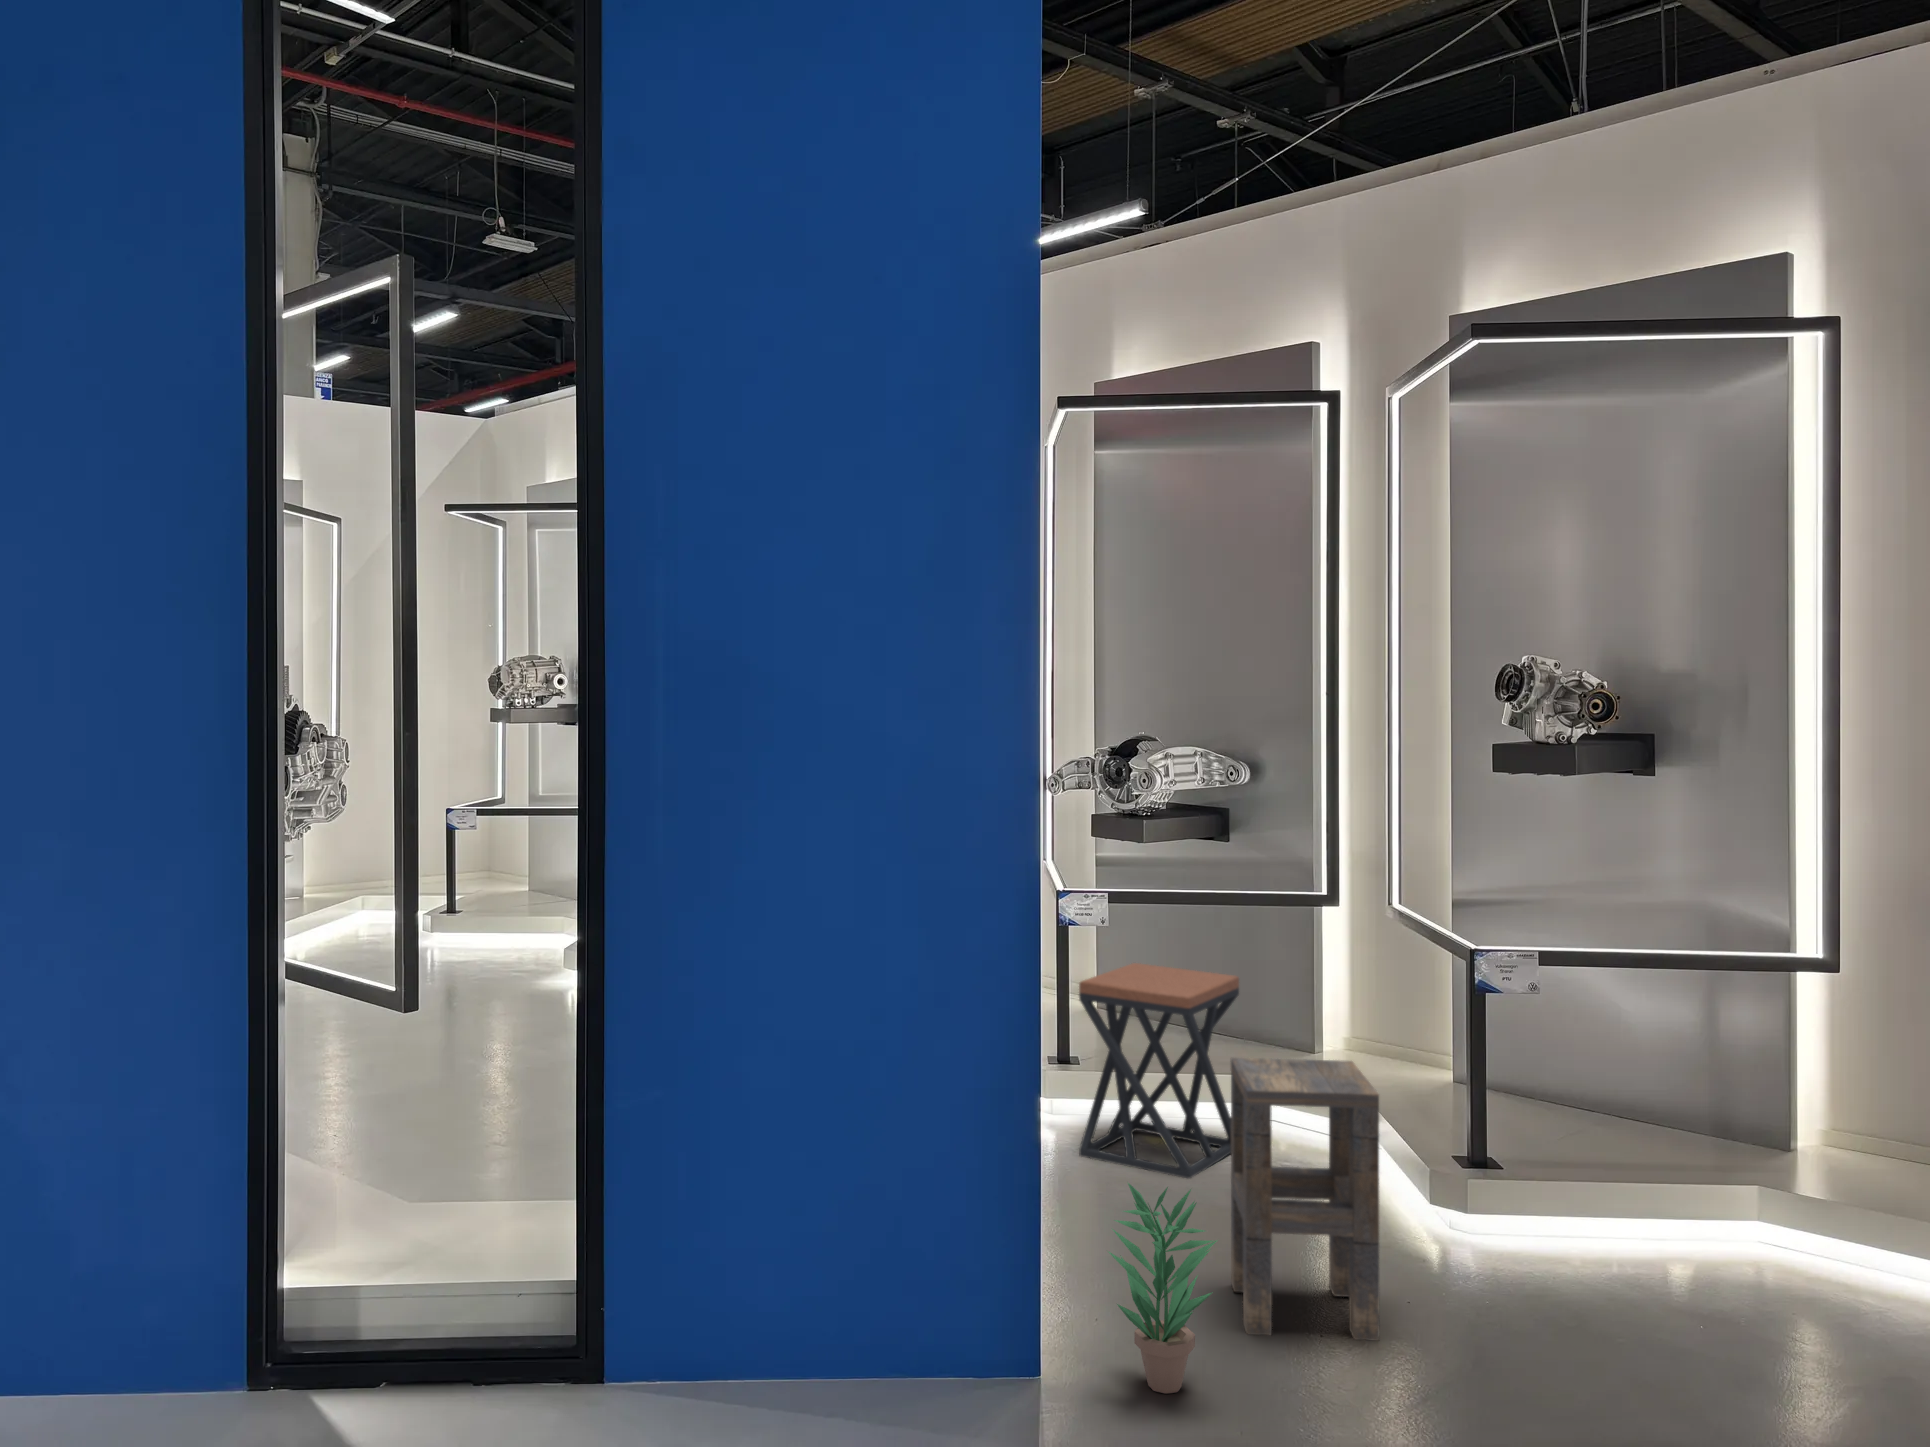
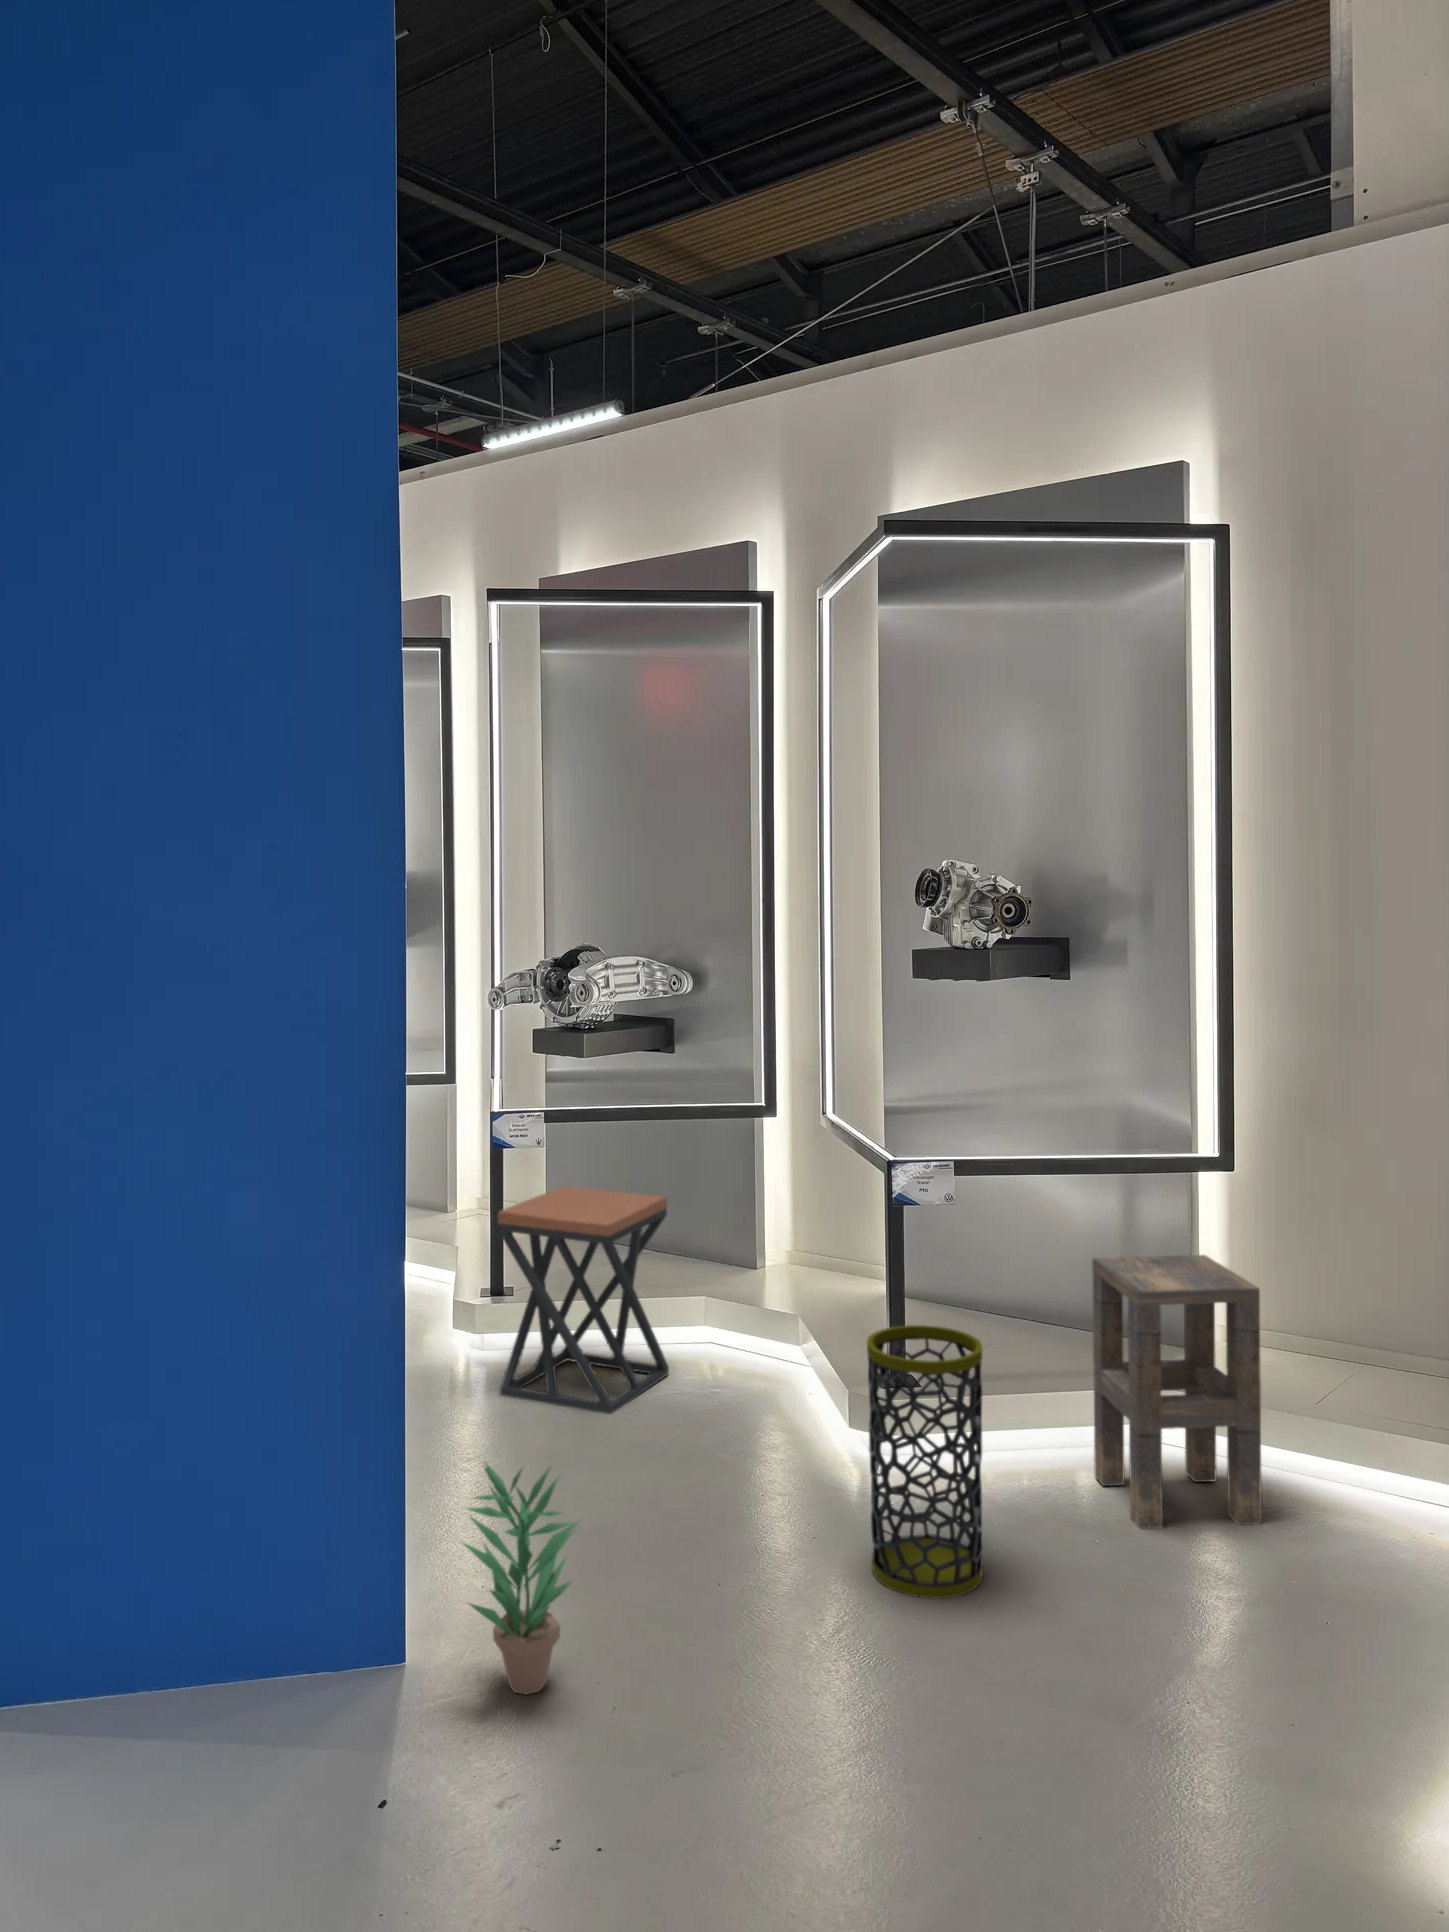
side table: present [1231,1058,1379,1341] -> present [1092,1255,1262,1529]
trash can: none [1471,1097,1588,1354] -> present [867,1325,982,1598]

